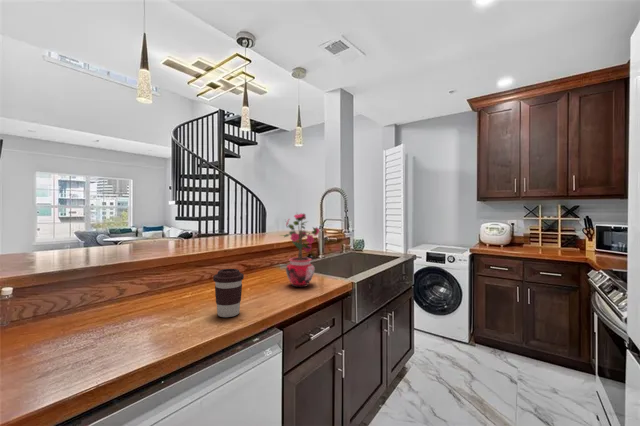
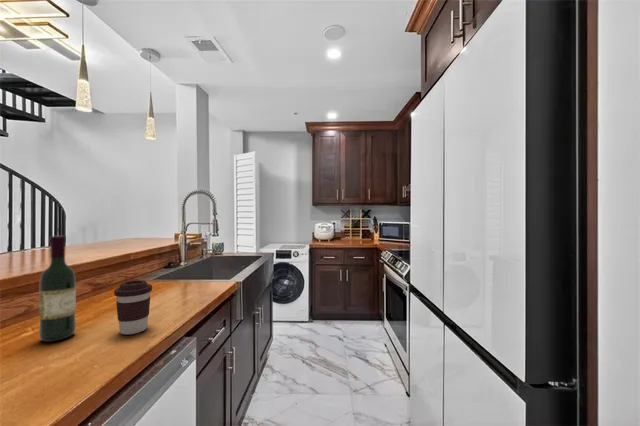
potted plant: present [284,214,320,287] -> none [163,217,207,294]
wine bottle: none [171,225,195,309] -> present [39,236,76,342]

